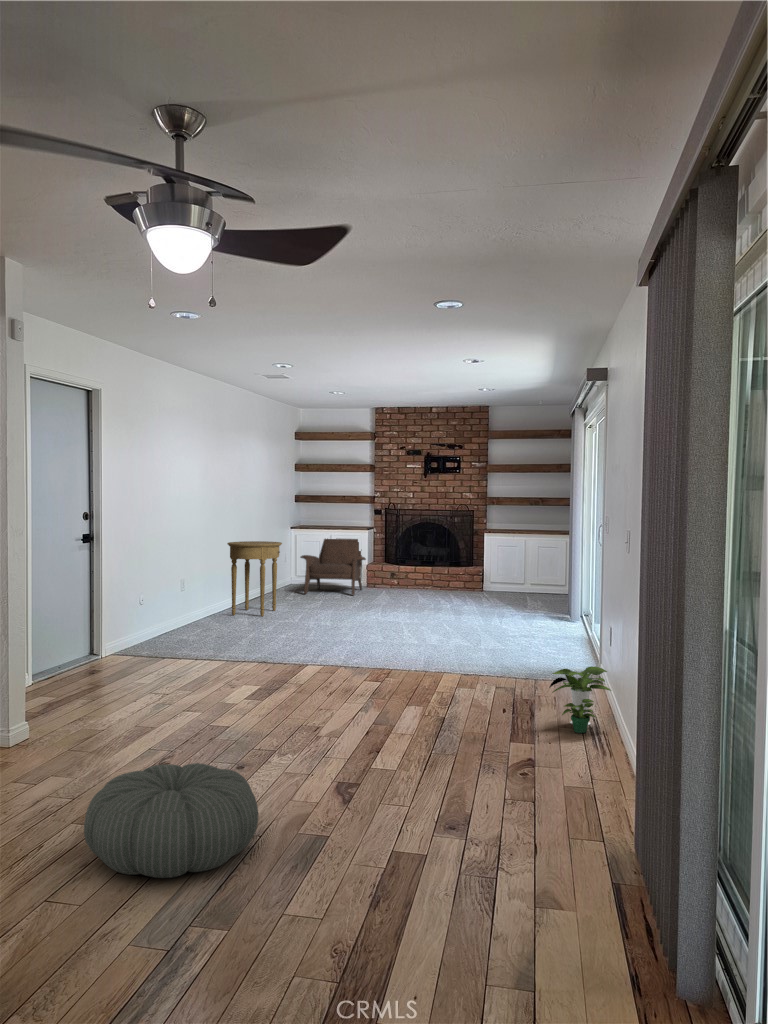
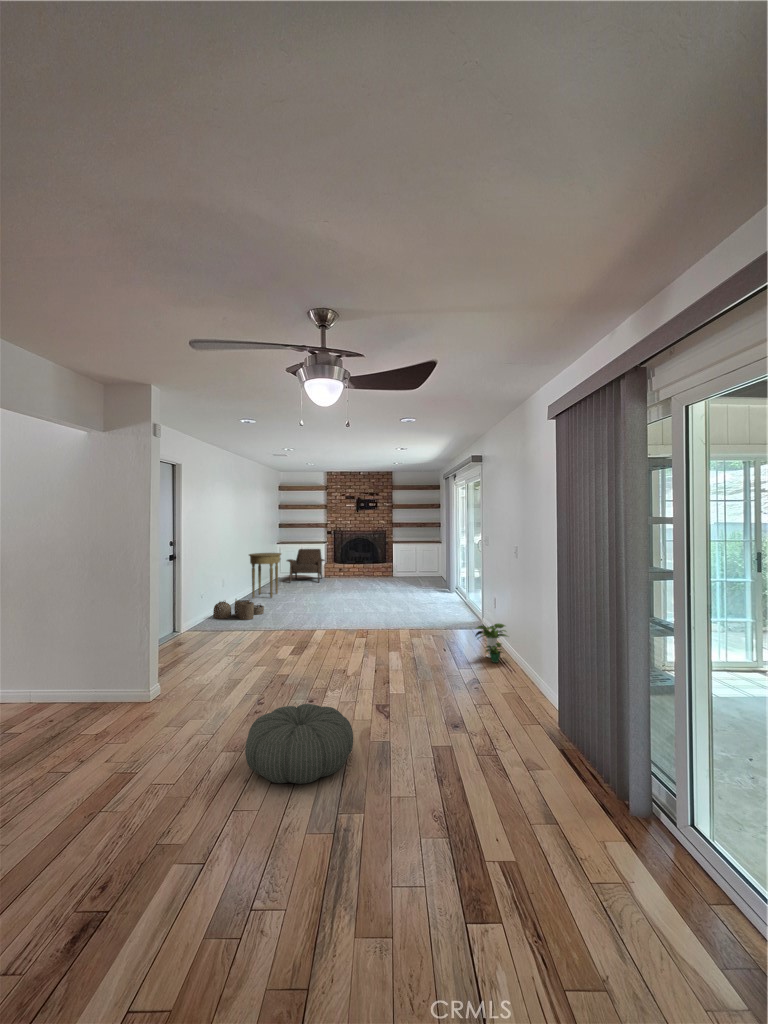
woven basket: none [155,612,238,646] -> present [213,600,264,620]

